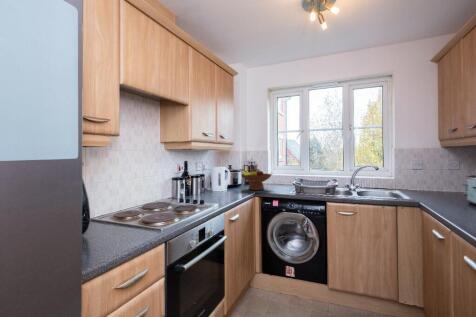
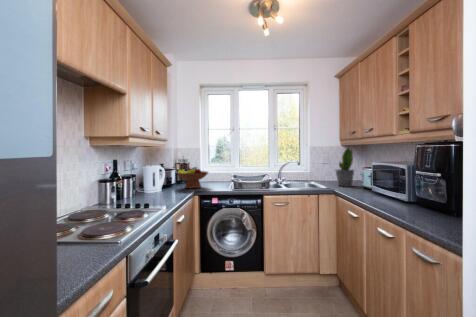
potted plant: none [426,148,454,199] -> present [336,148,354,187]

